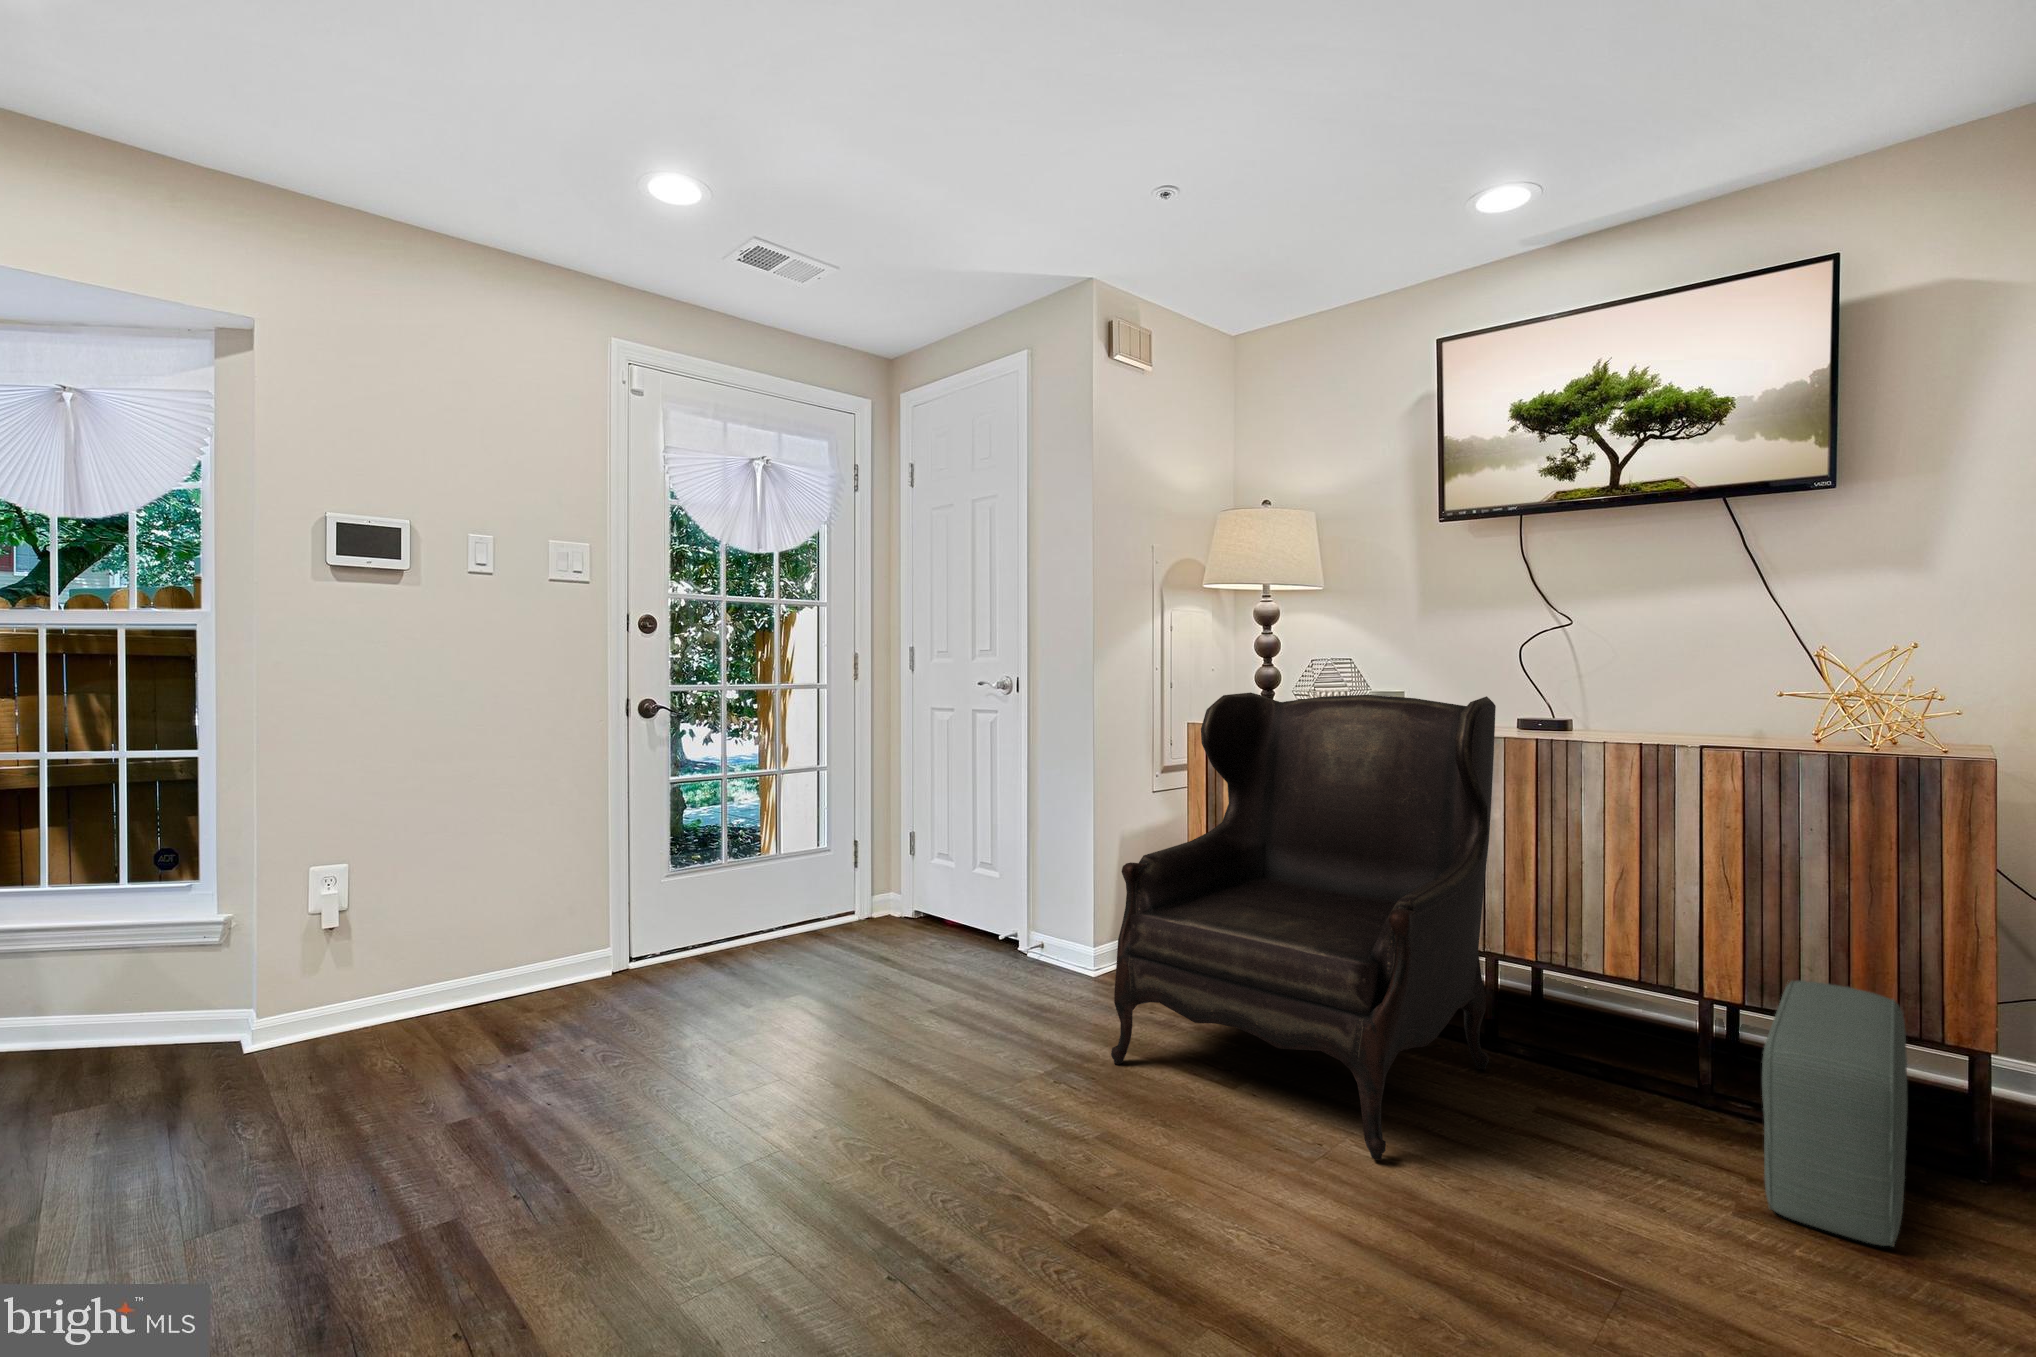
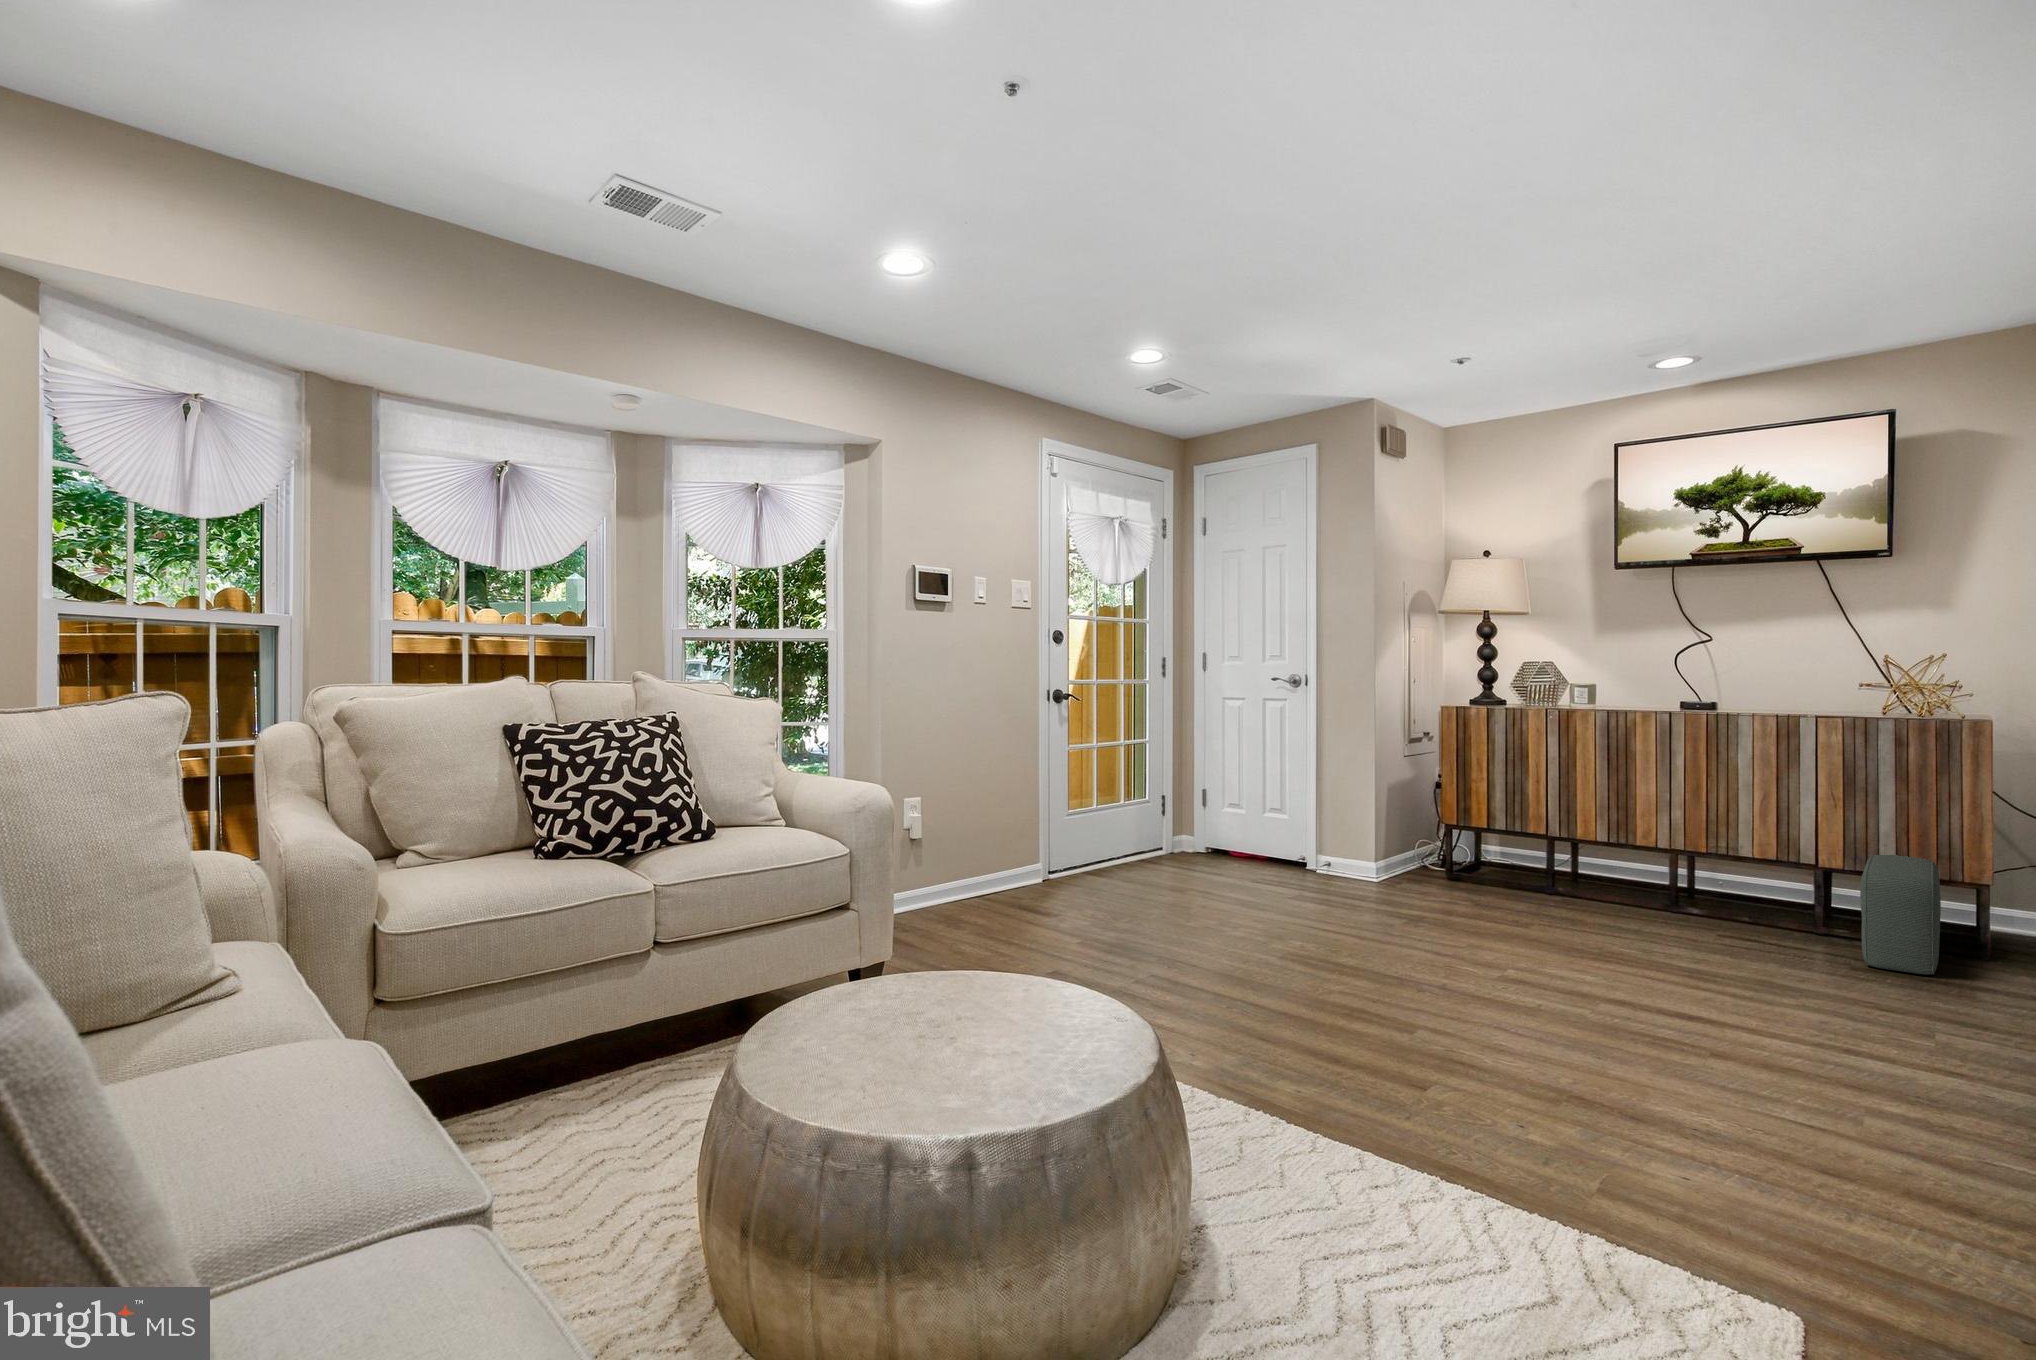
armchair: present [1111,692,1496,1160] -> none [1440,685,1682,950]

